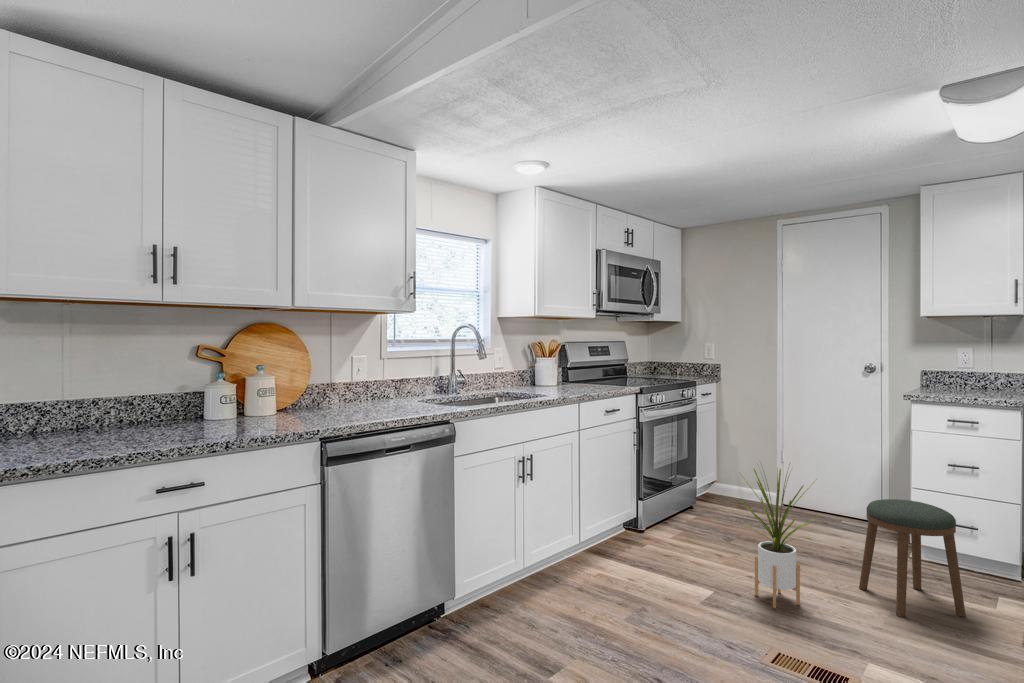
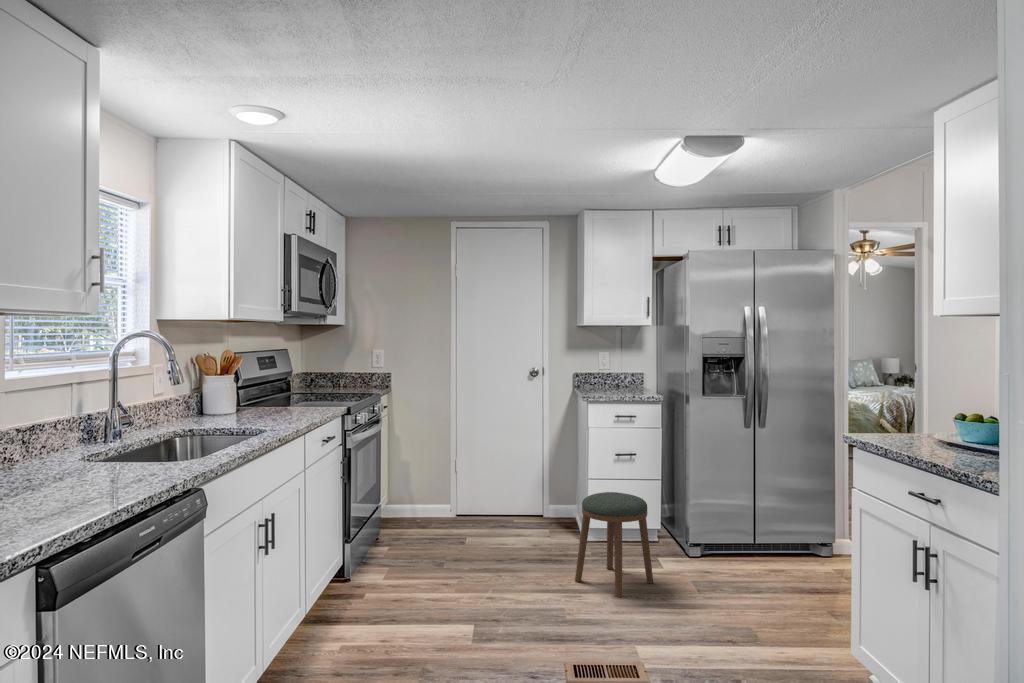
house plant: present [742,464,815,608] -> none [493,473,568,623]

